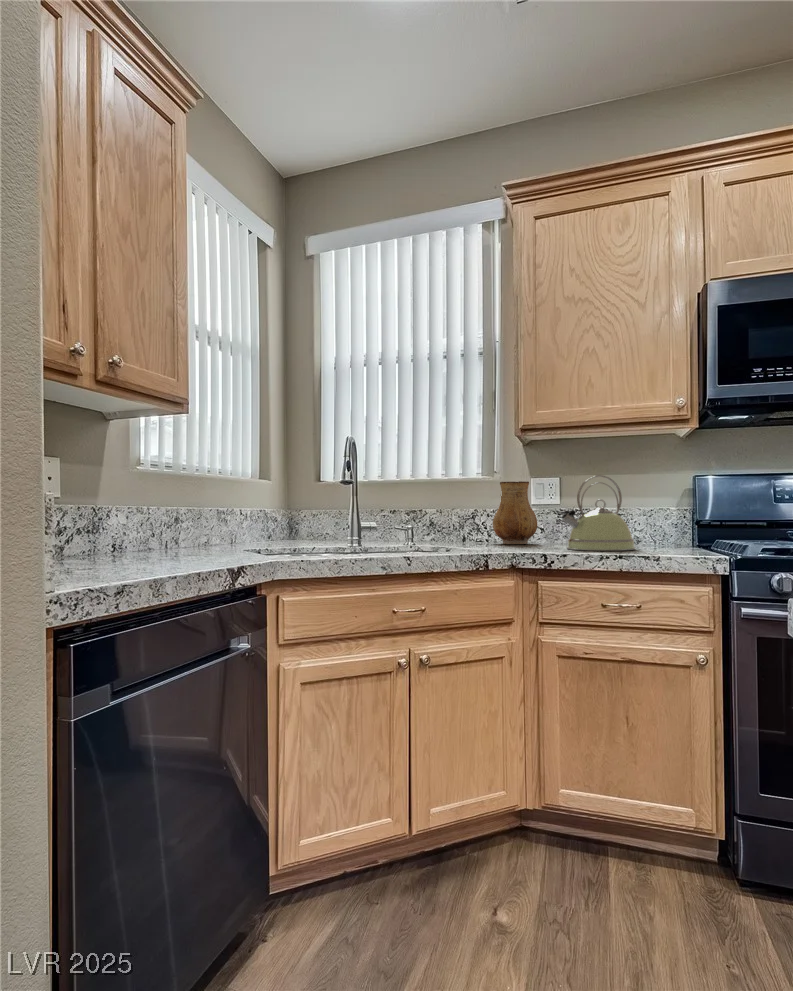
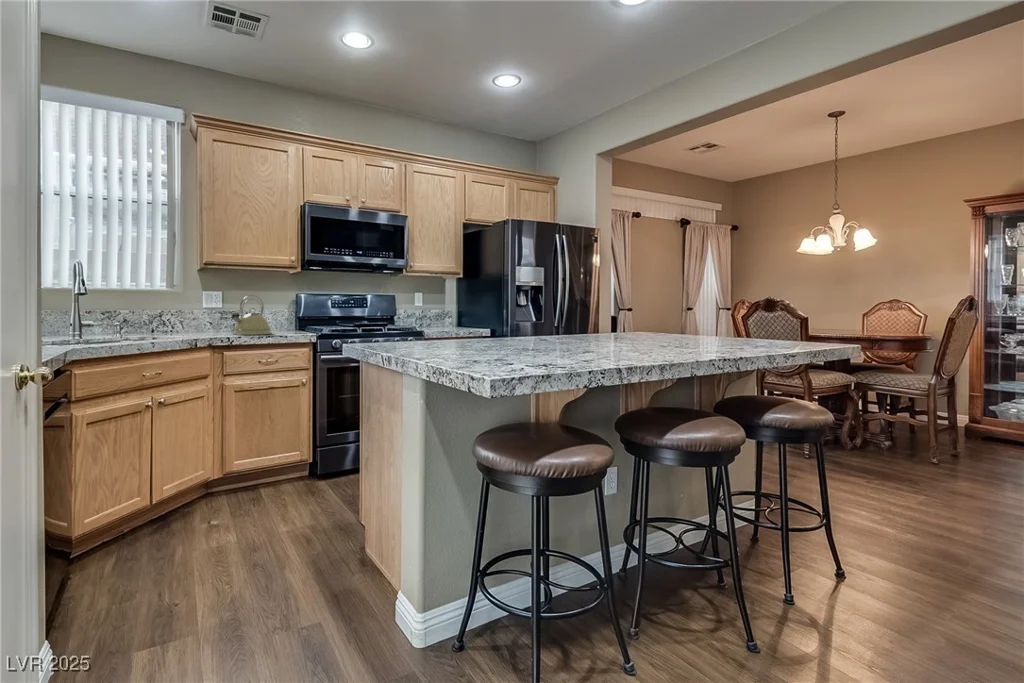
ceramic pitcher: present [493,481,537,544] -> none [176,293,207,332]

